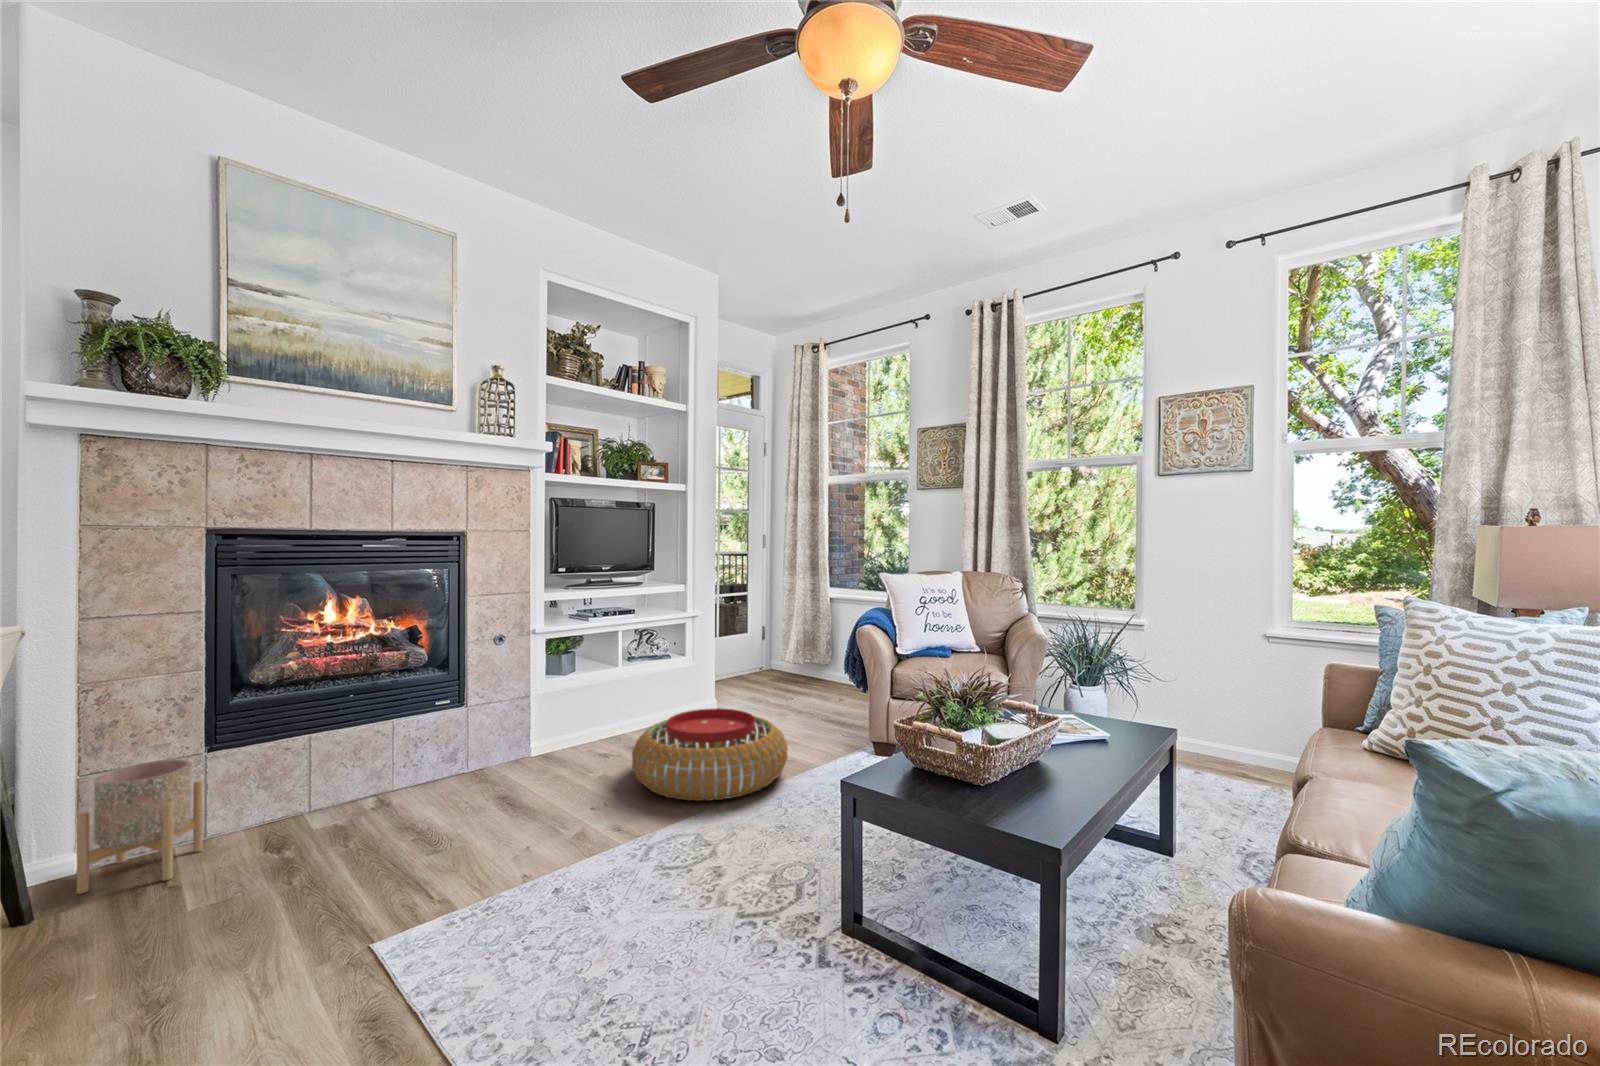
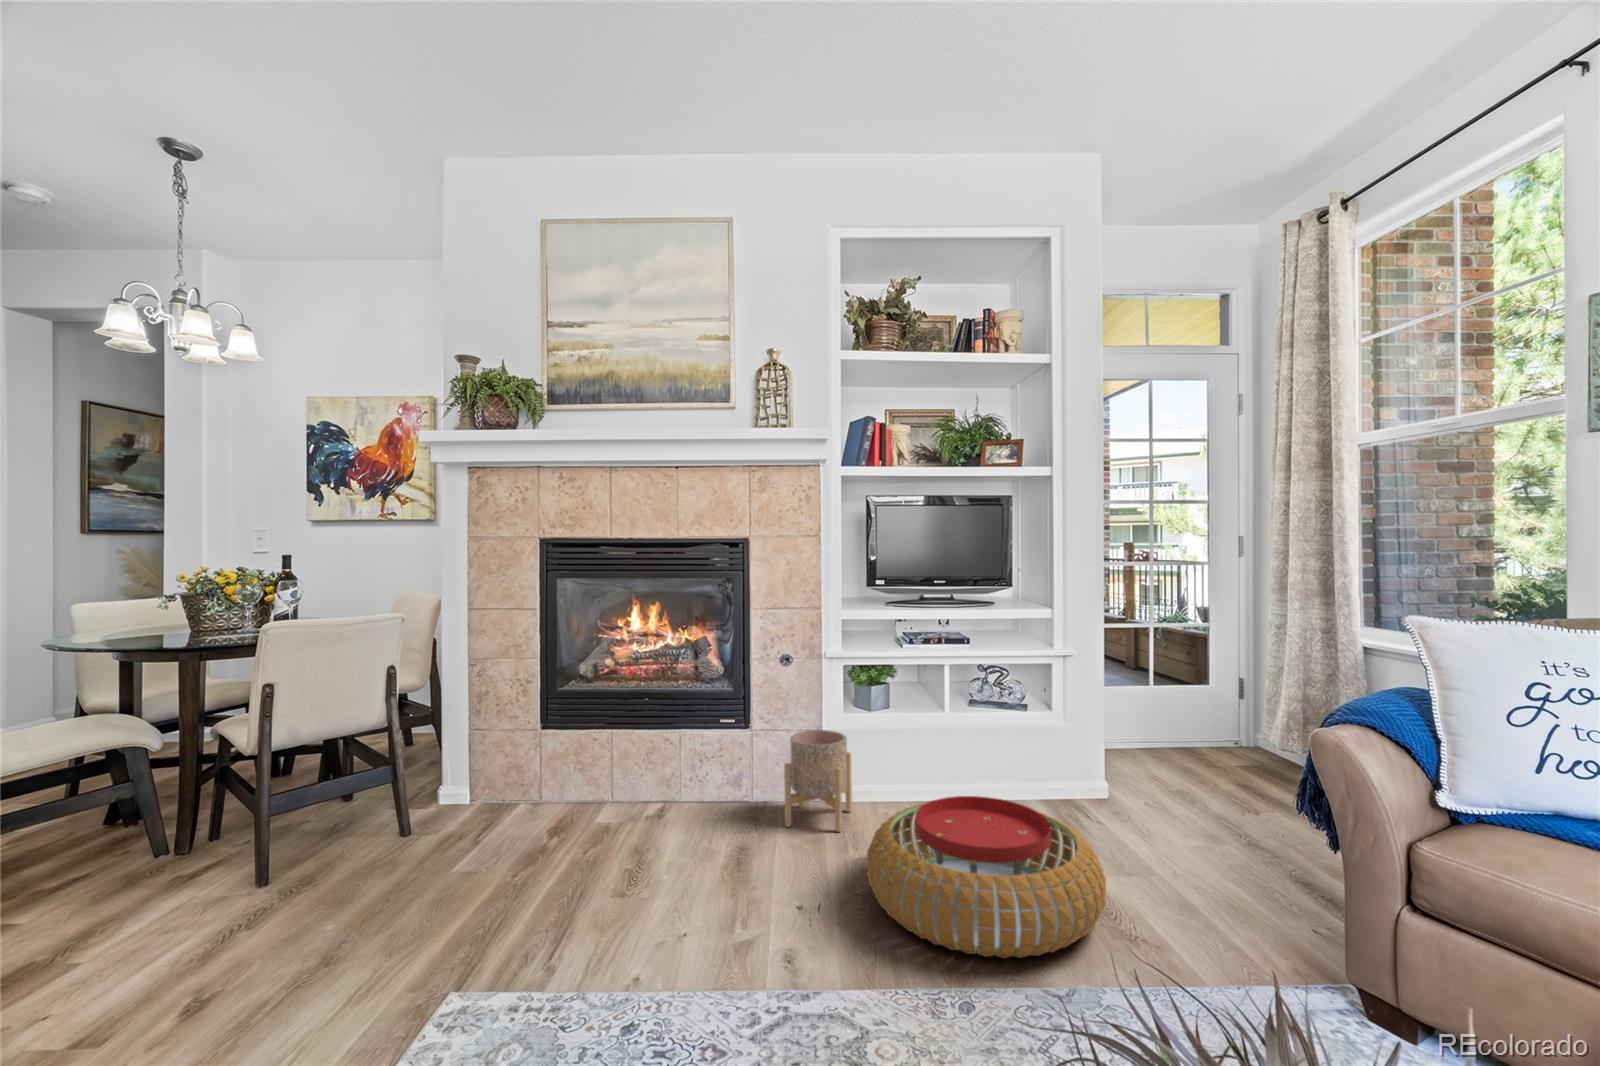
planter: present [77,759,203,894] -> present [784,730,852,832]

